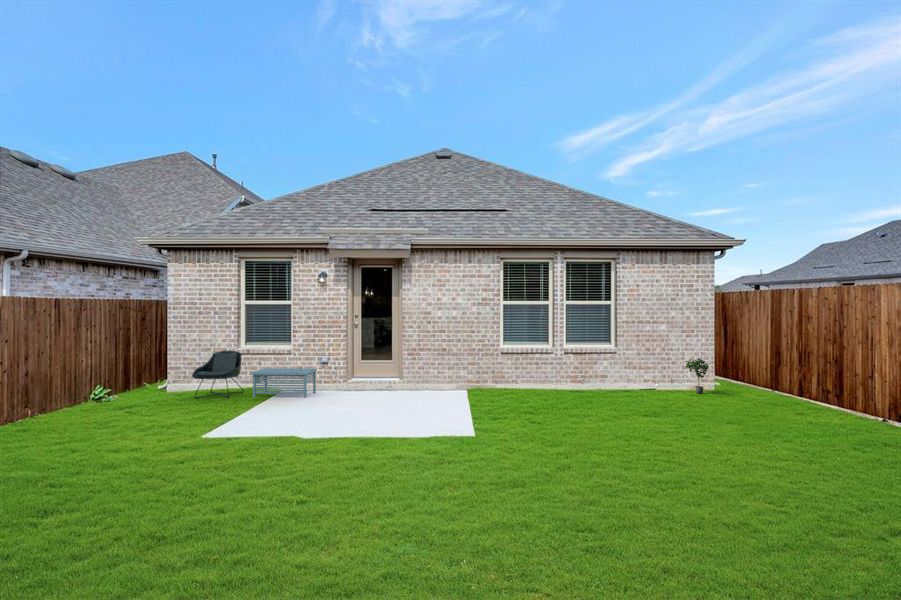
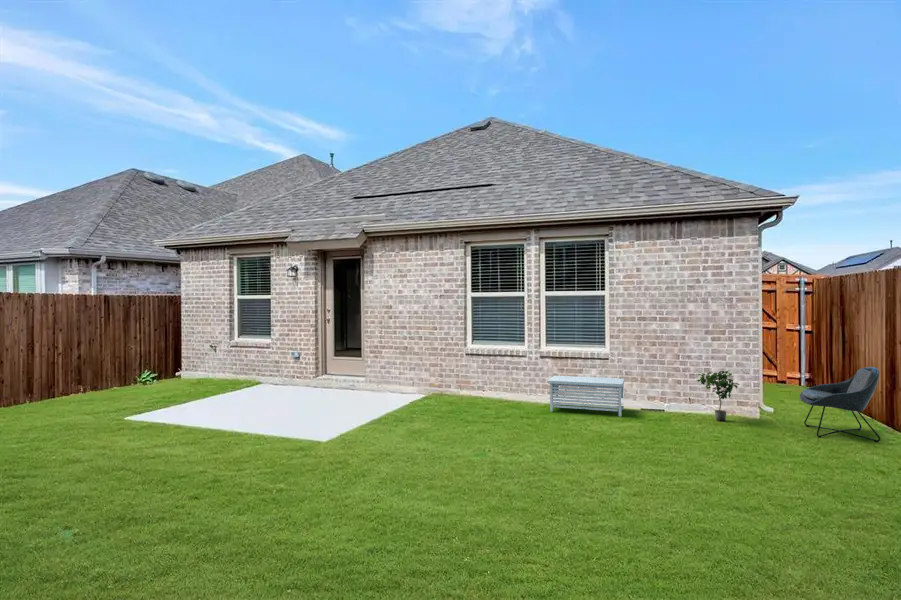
lounge chair: present [192,351,243,399] -> present [799,367,880,442]
storage bench: present [251,368,317,398] -> present [547,376,624,417]

